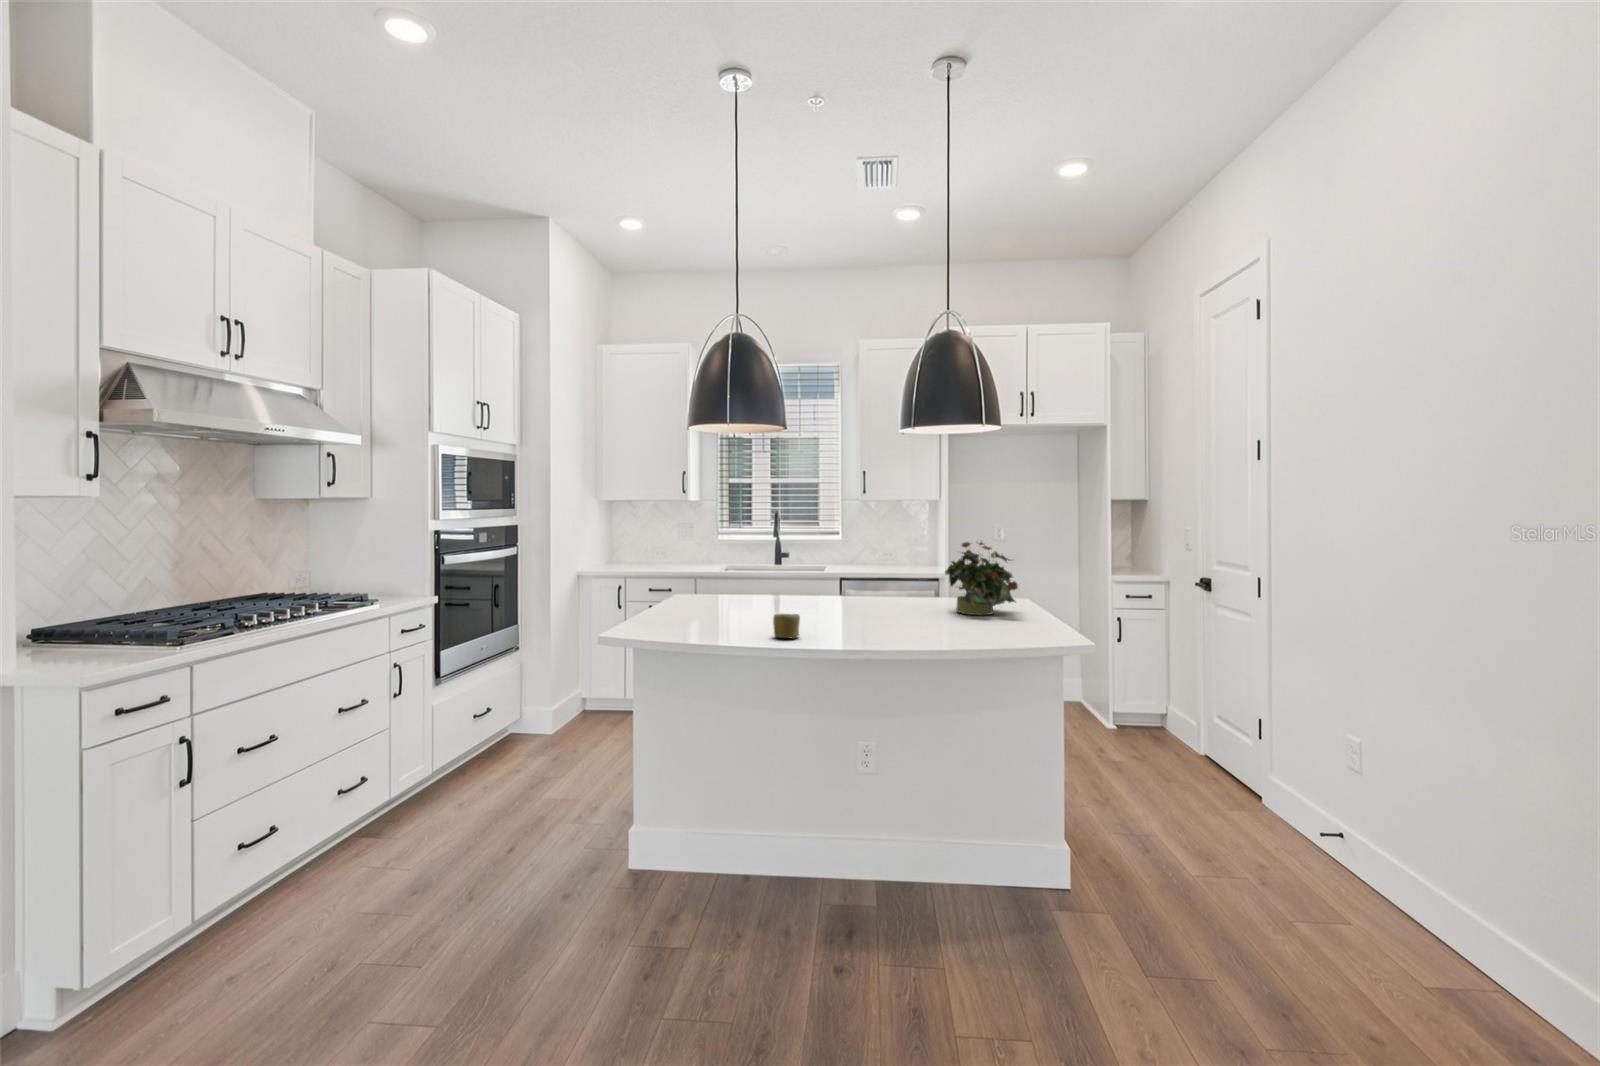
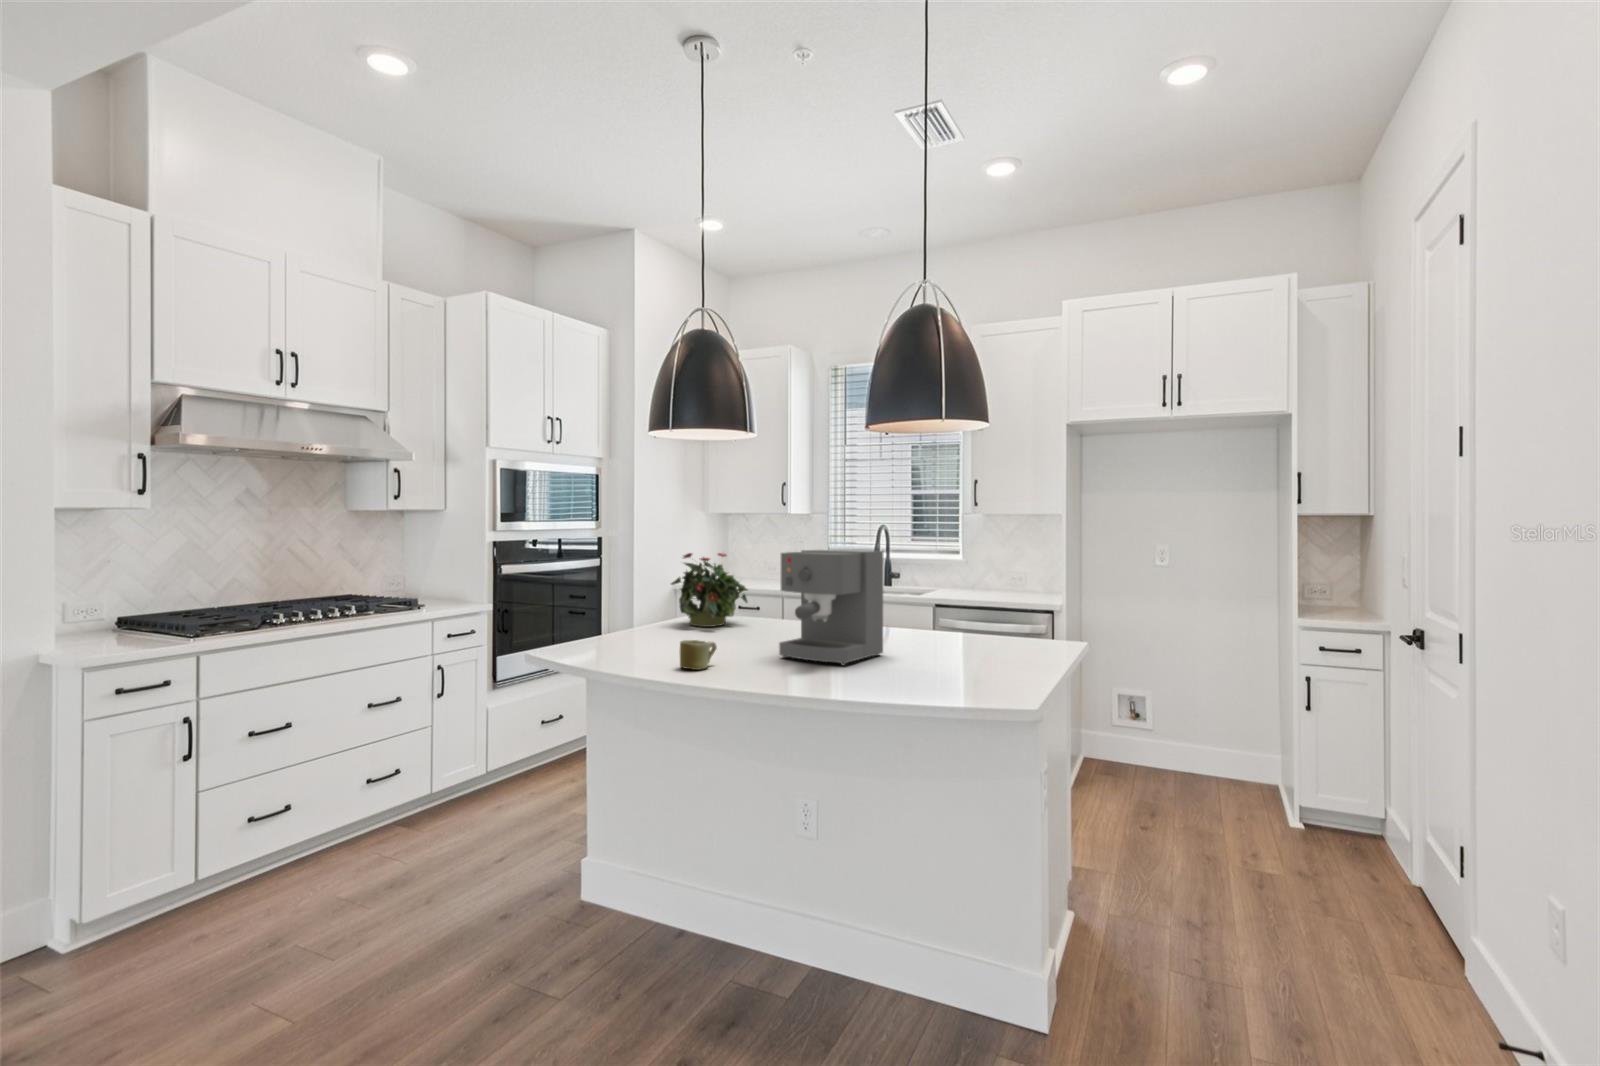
coffee maker: none [836,533,909,627] -> present [779,550,883,665]
potted plant: present [945,542,1018,615] -> present [671,553,747,627]

